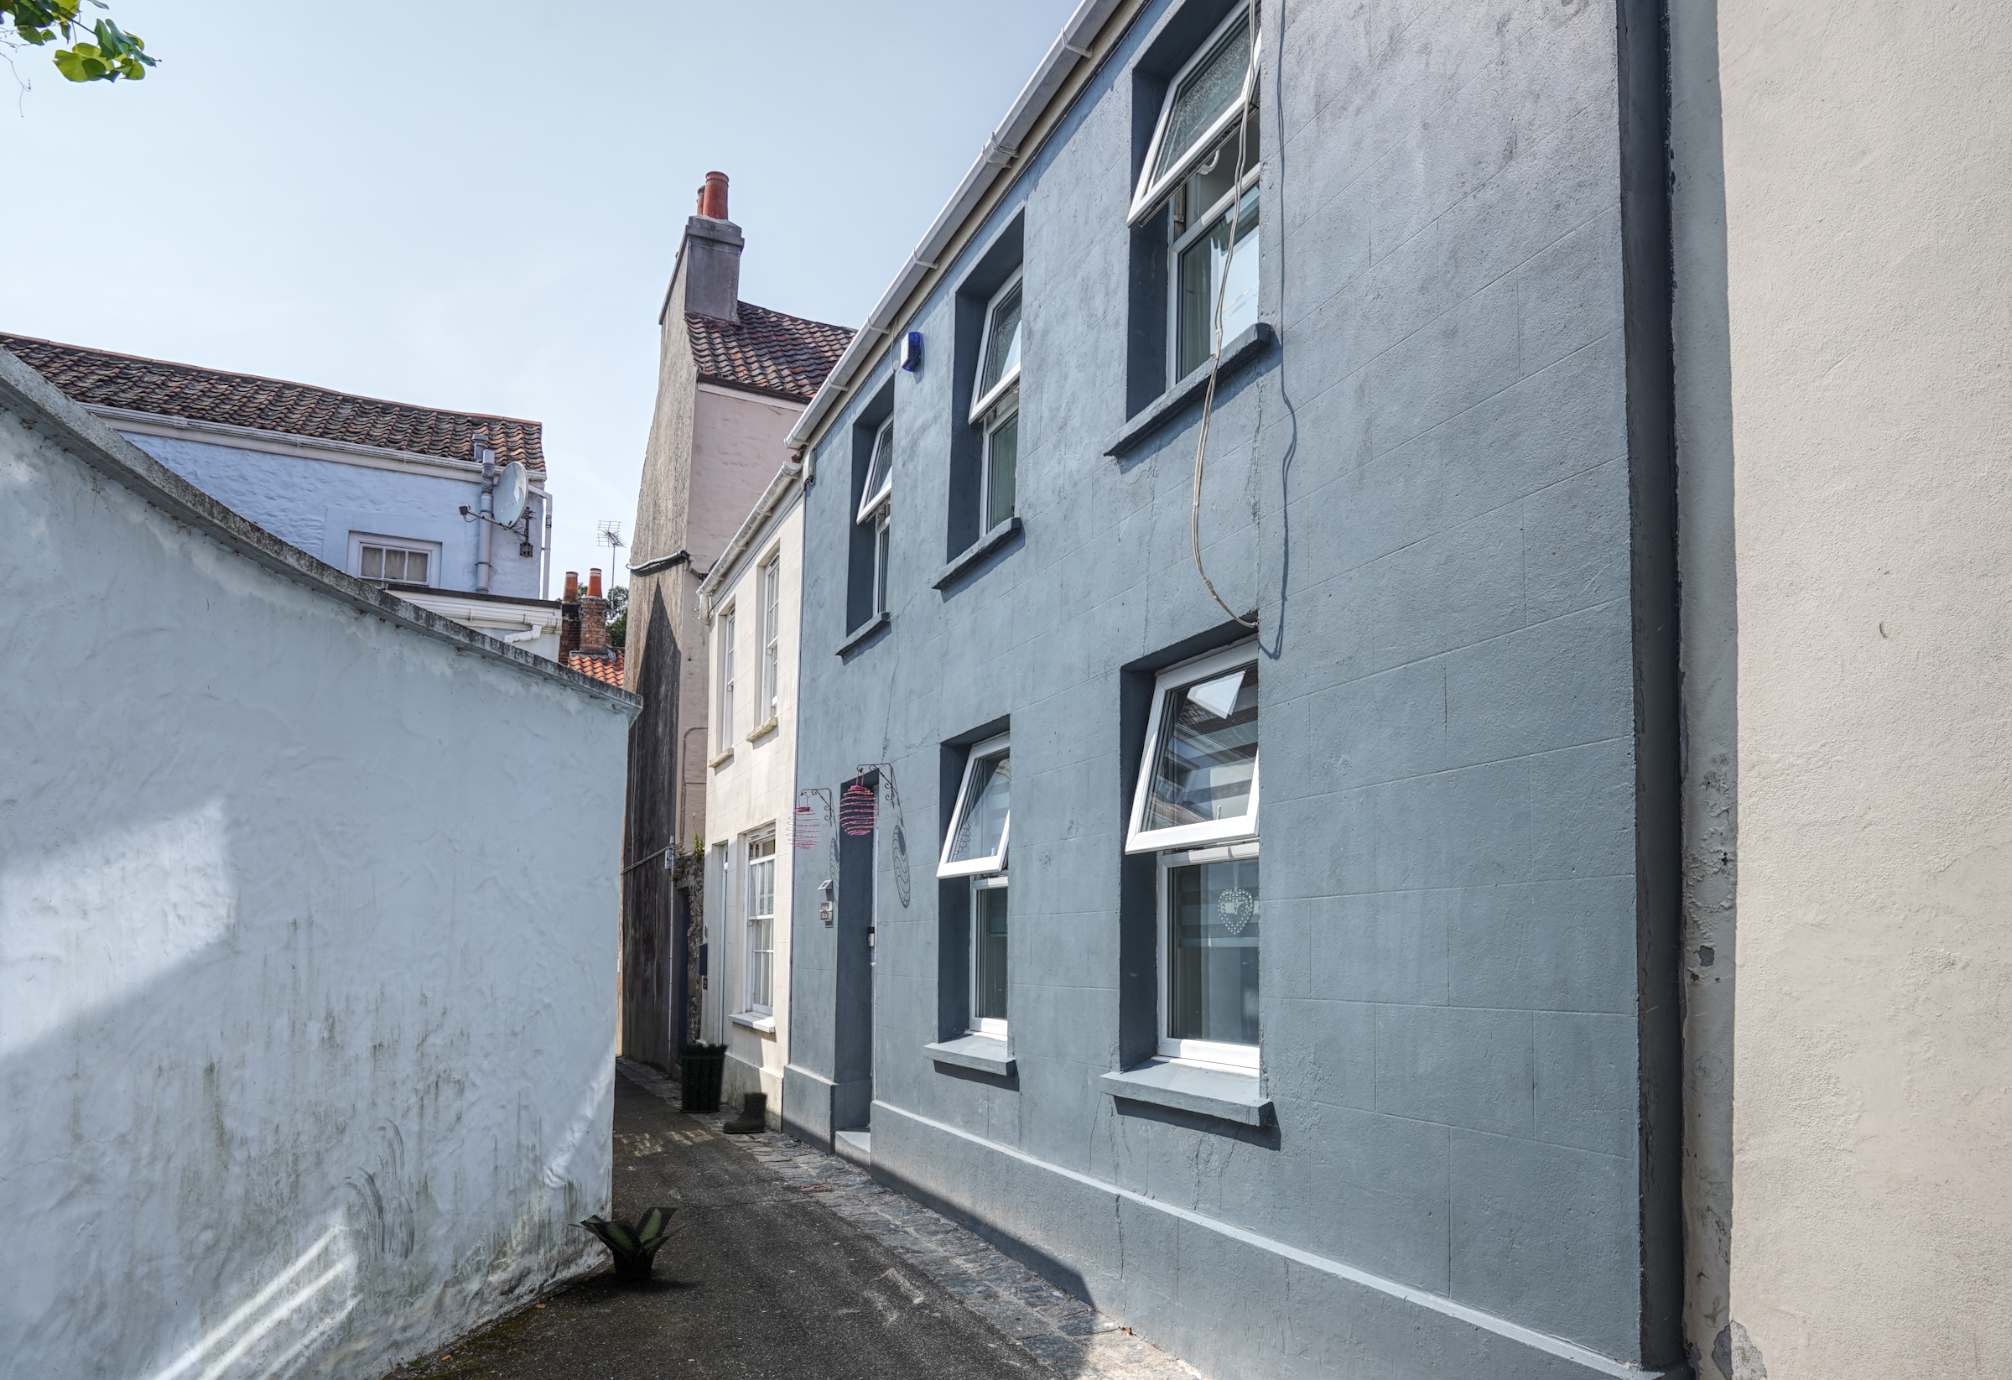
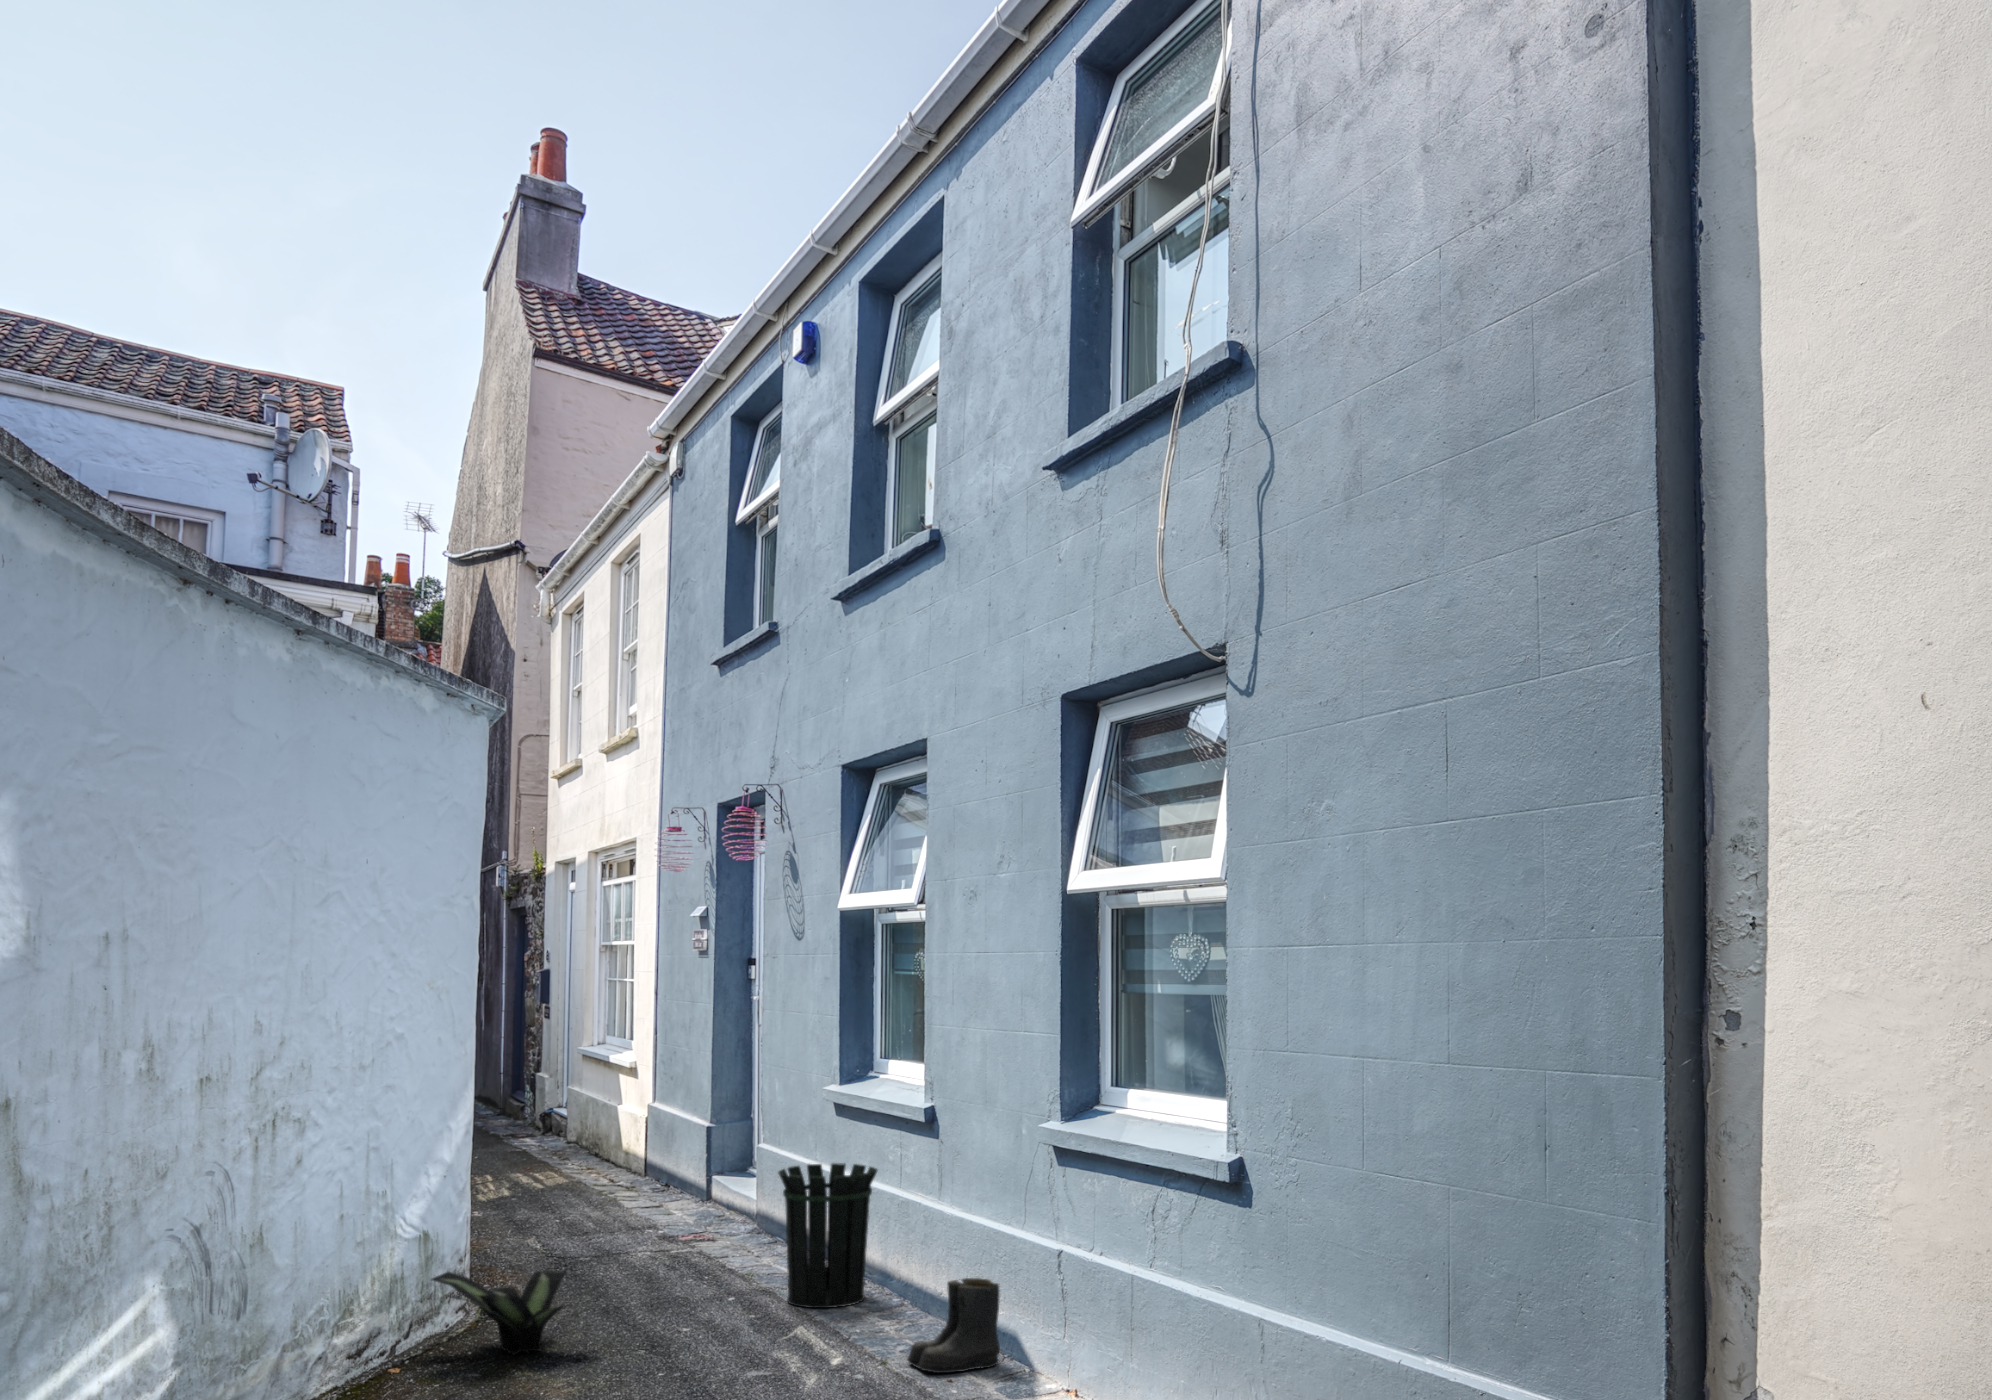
waste bin: present [678,1043,729,1113] -> present [779,1163,877,1308]
boots: present [722,1092,768,1133] -> present [908,1278,1000,1373]

